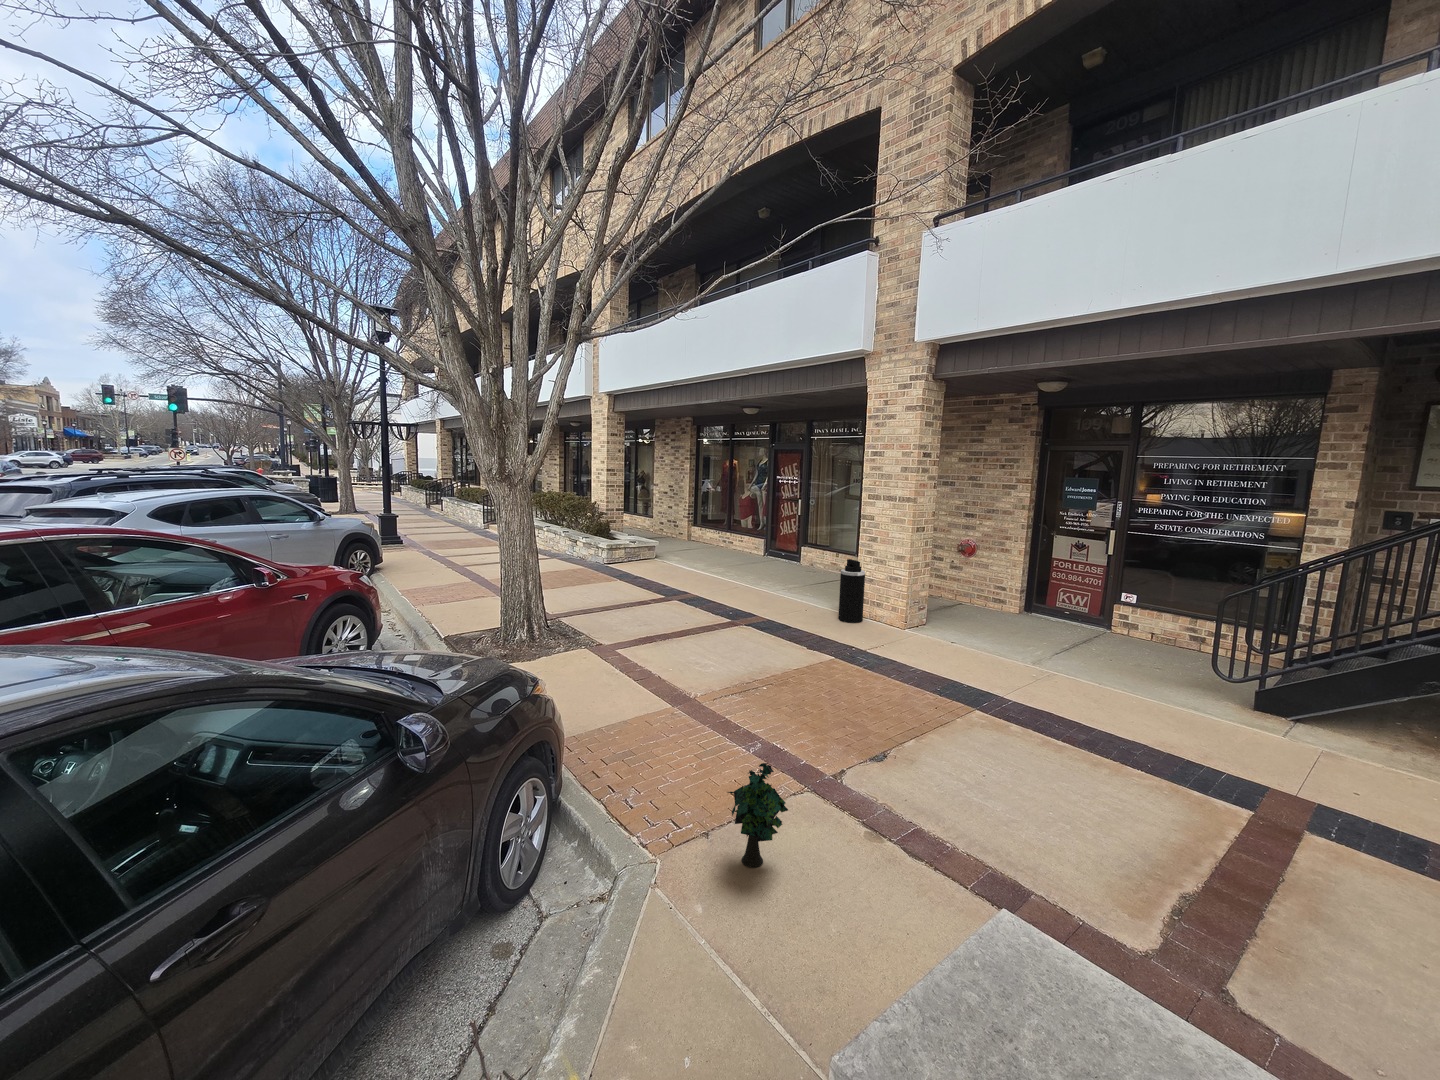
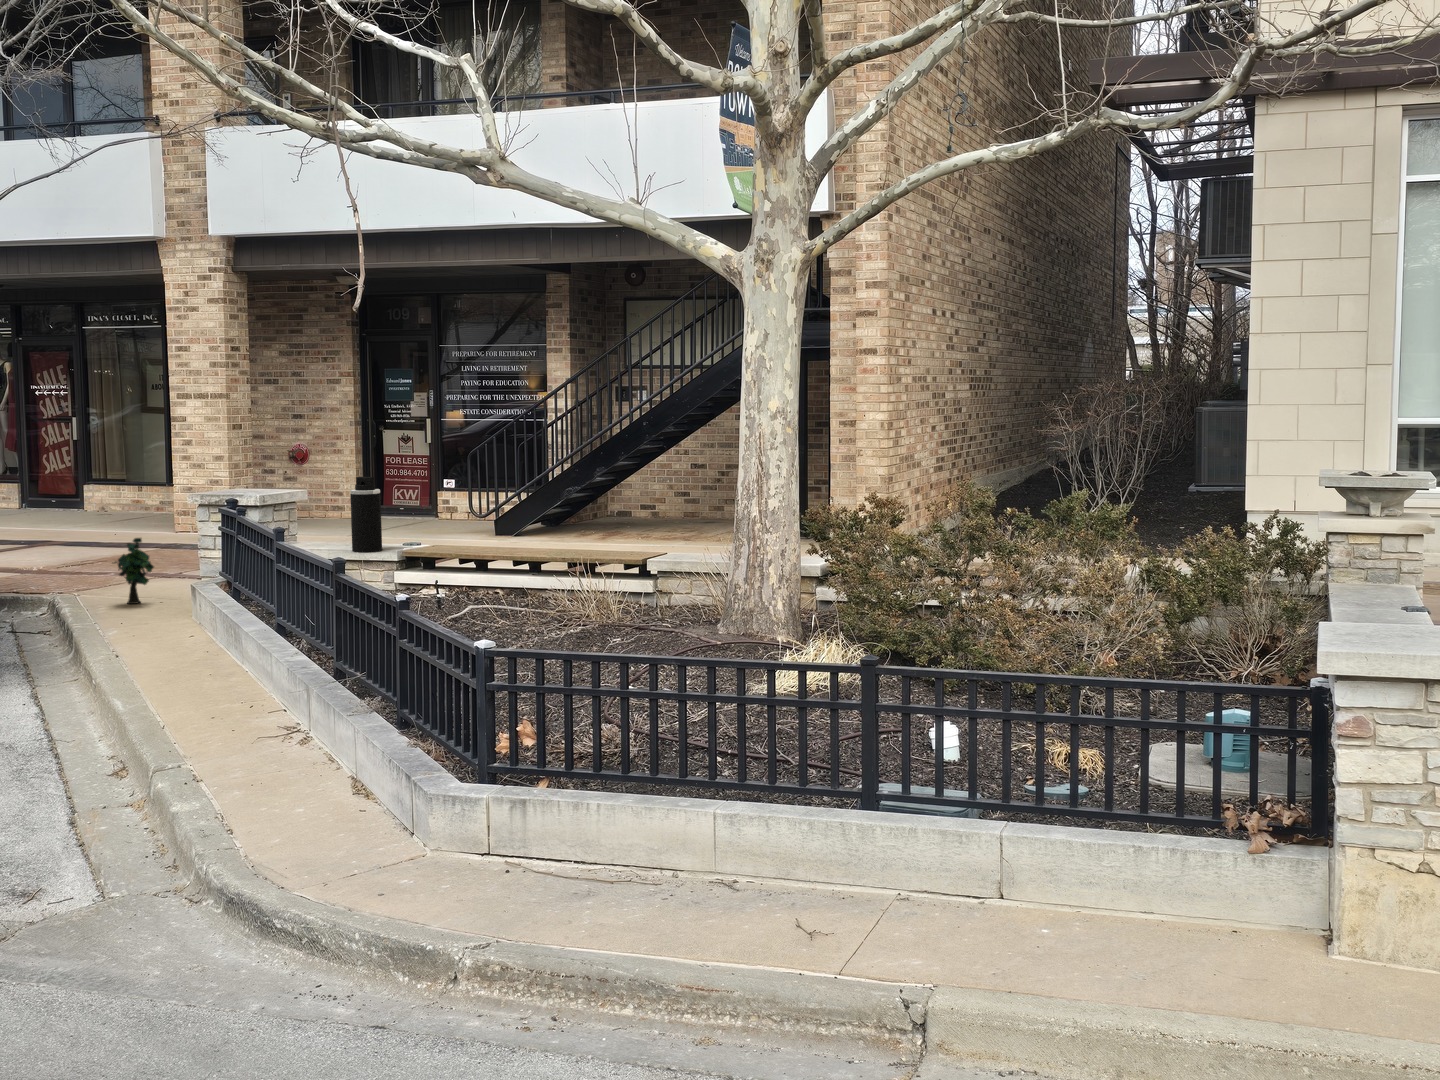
trash can: present [838,559,865,623] -> present [350,477,382,552]

